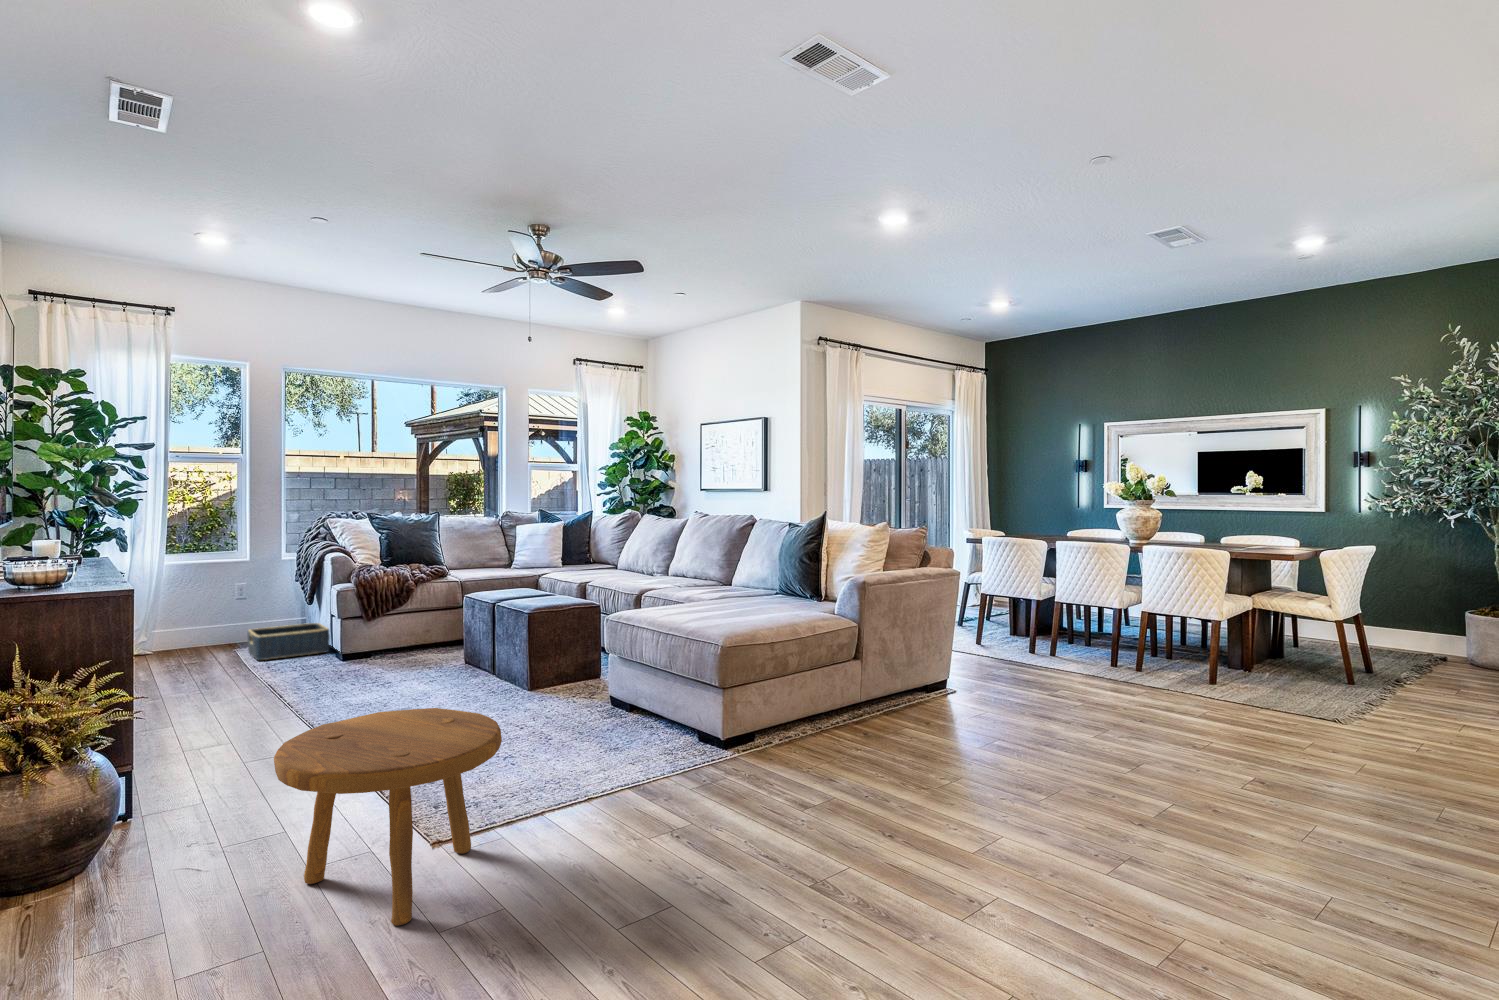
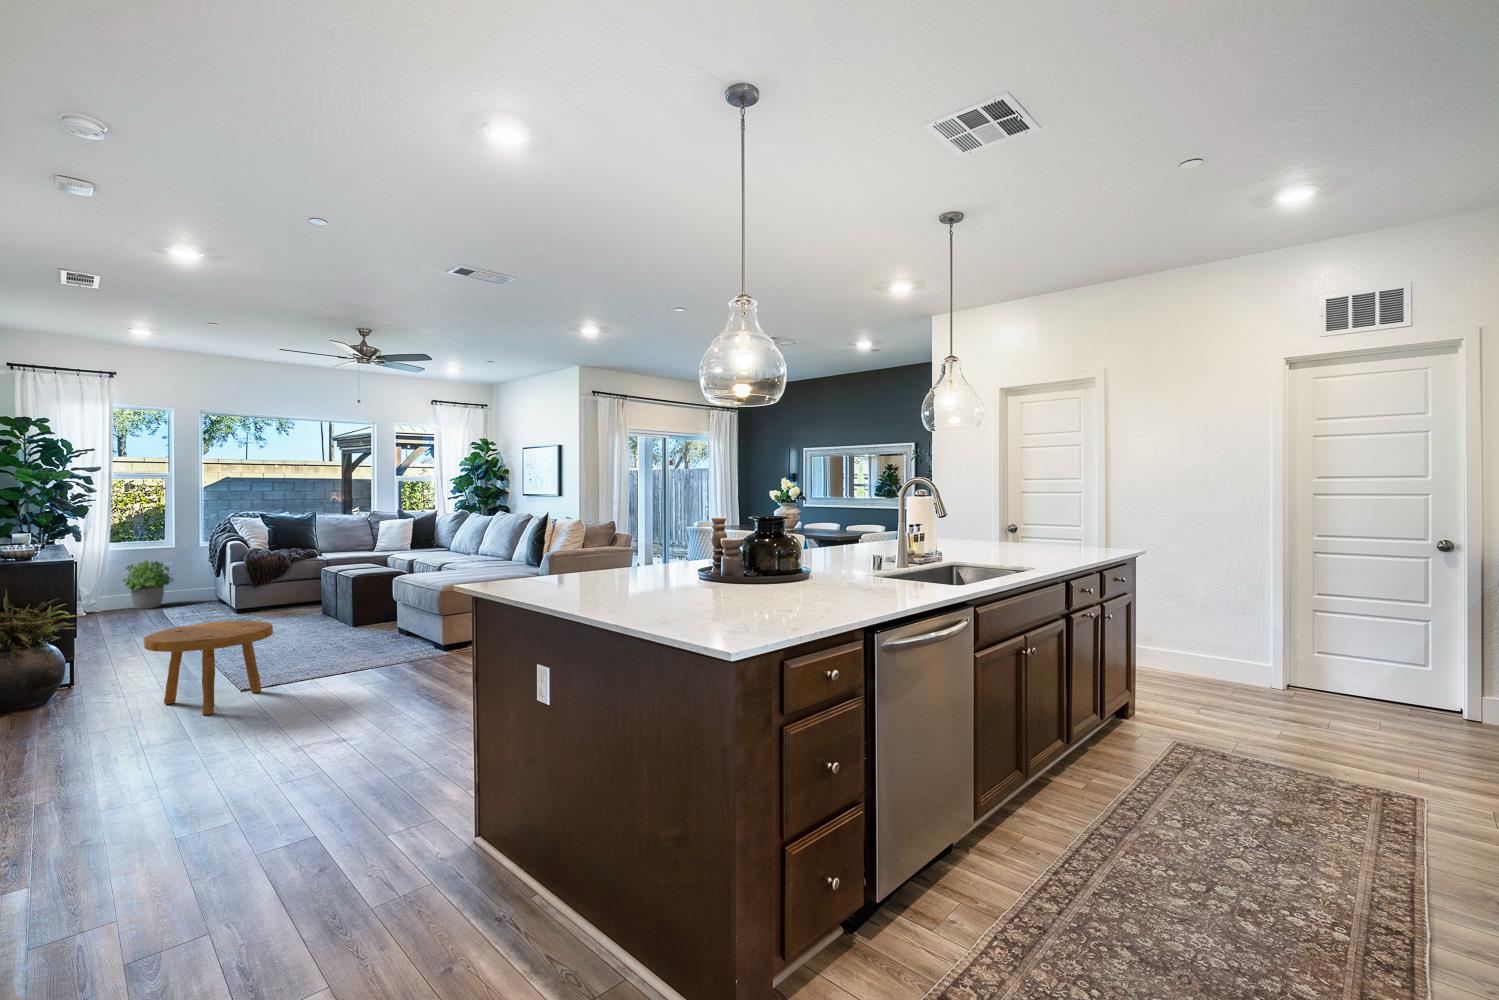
potted plant: none [180,580,250,651] -> present [122,560,173,609]
basket: present [248,623,330,660] -> none [171,589,231,613]

